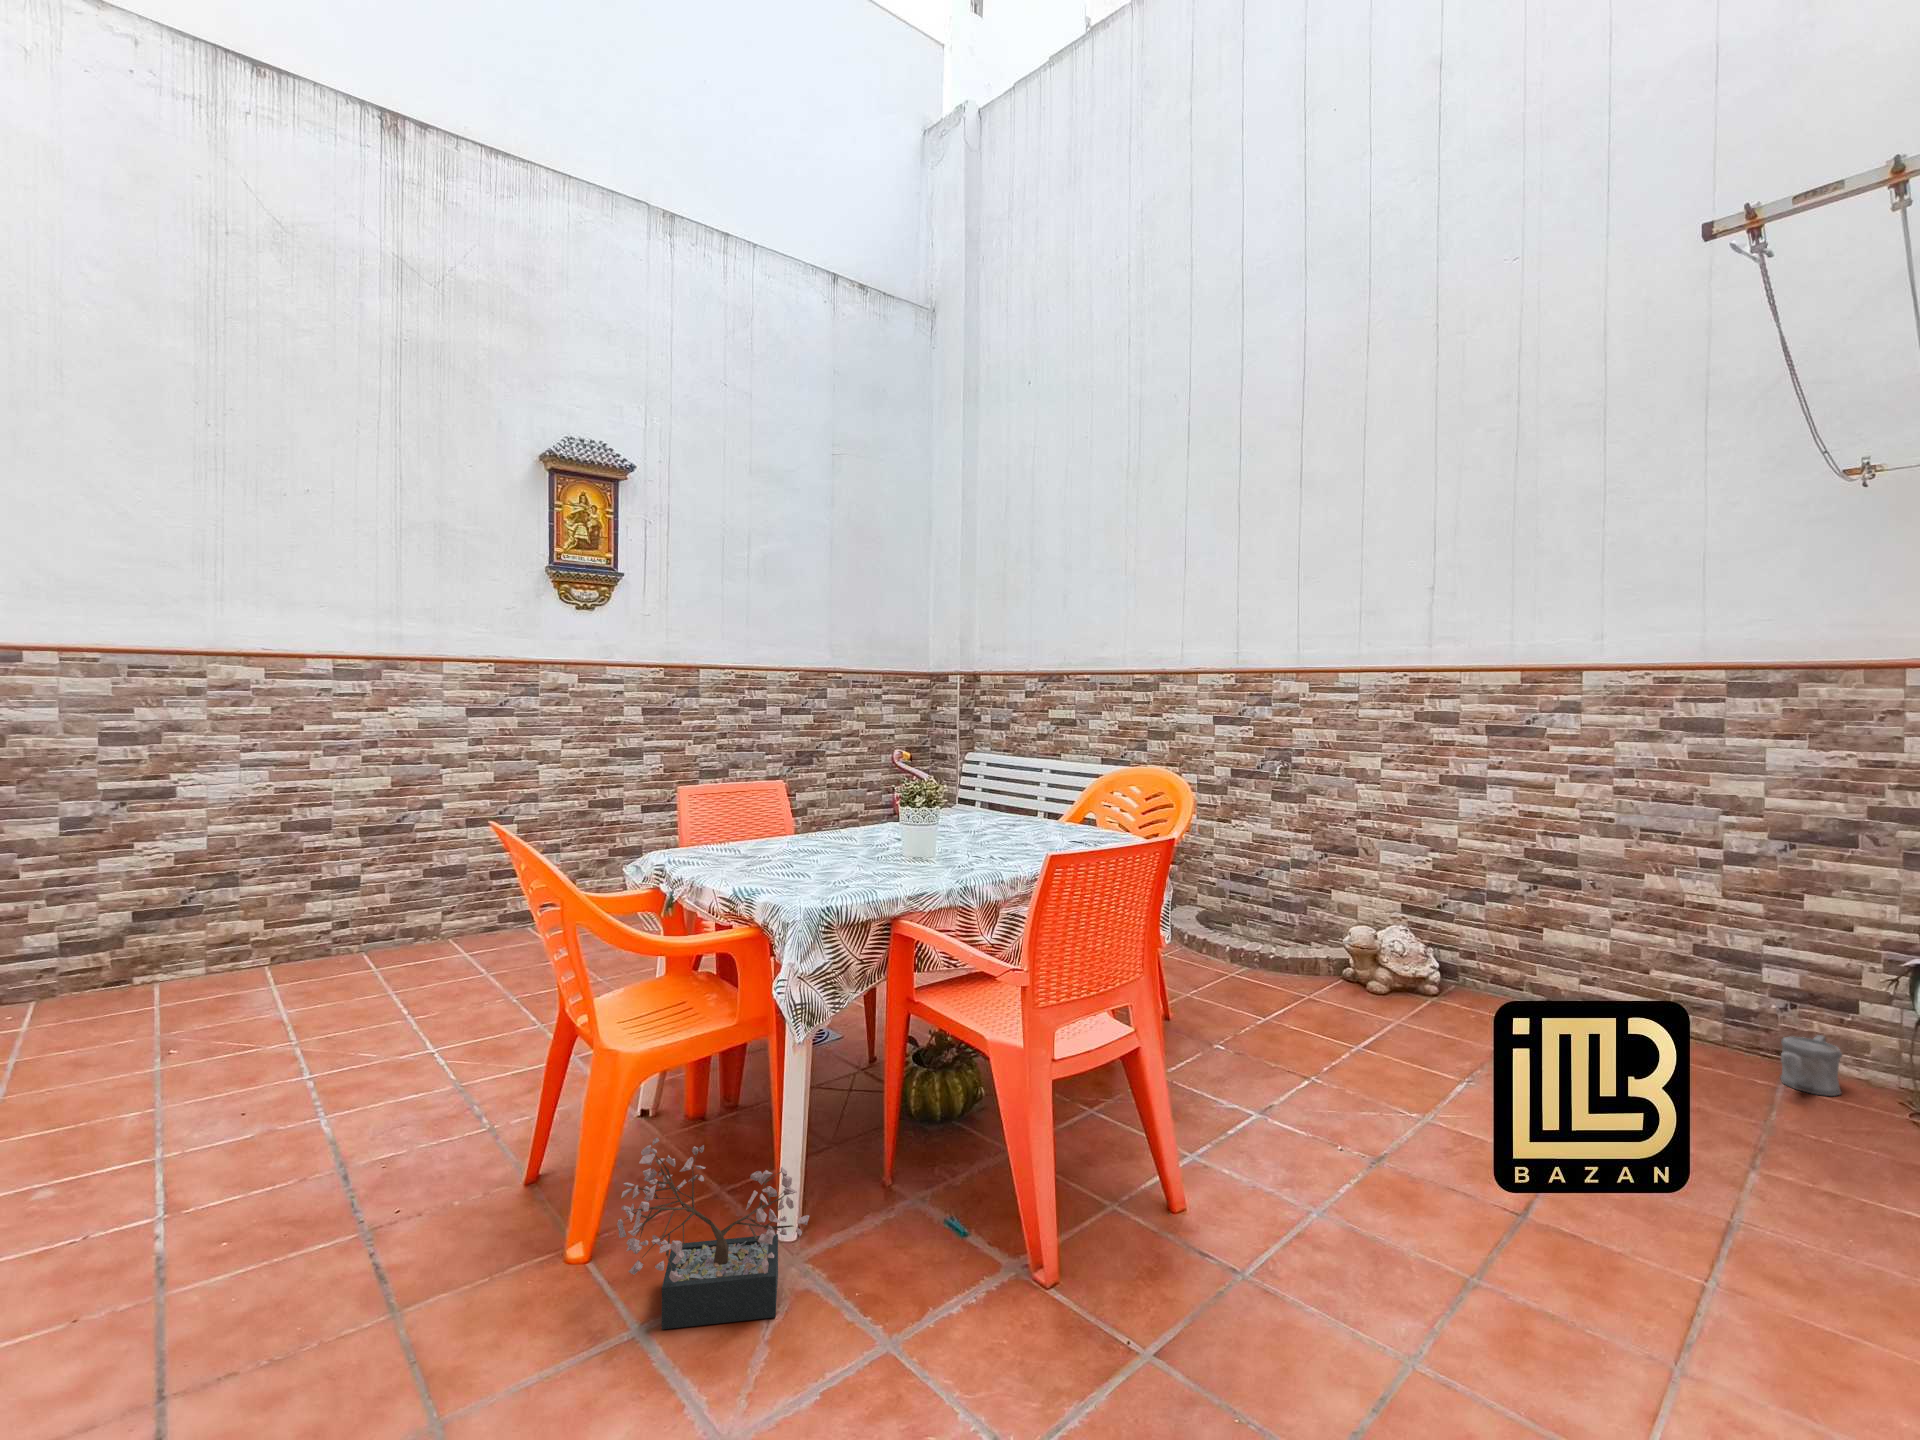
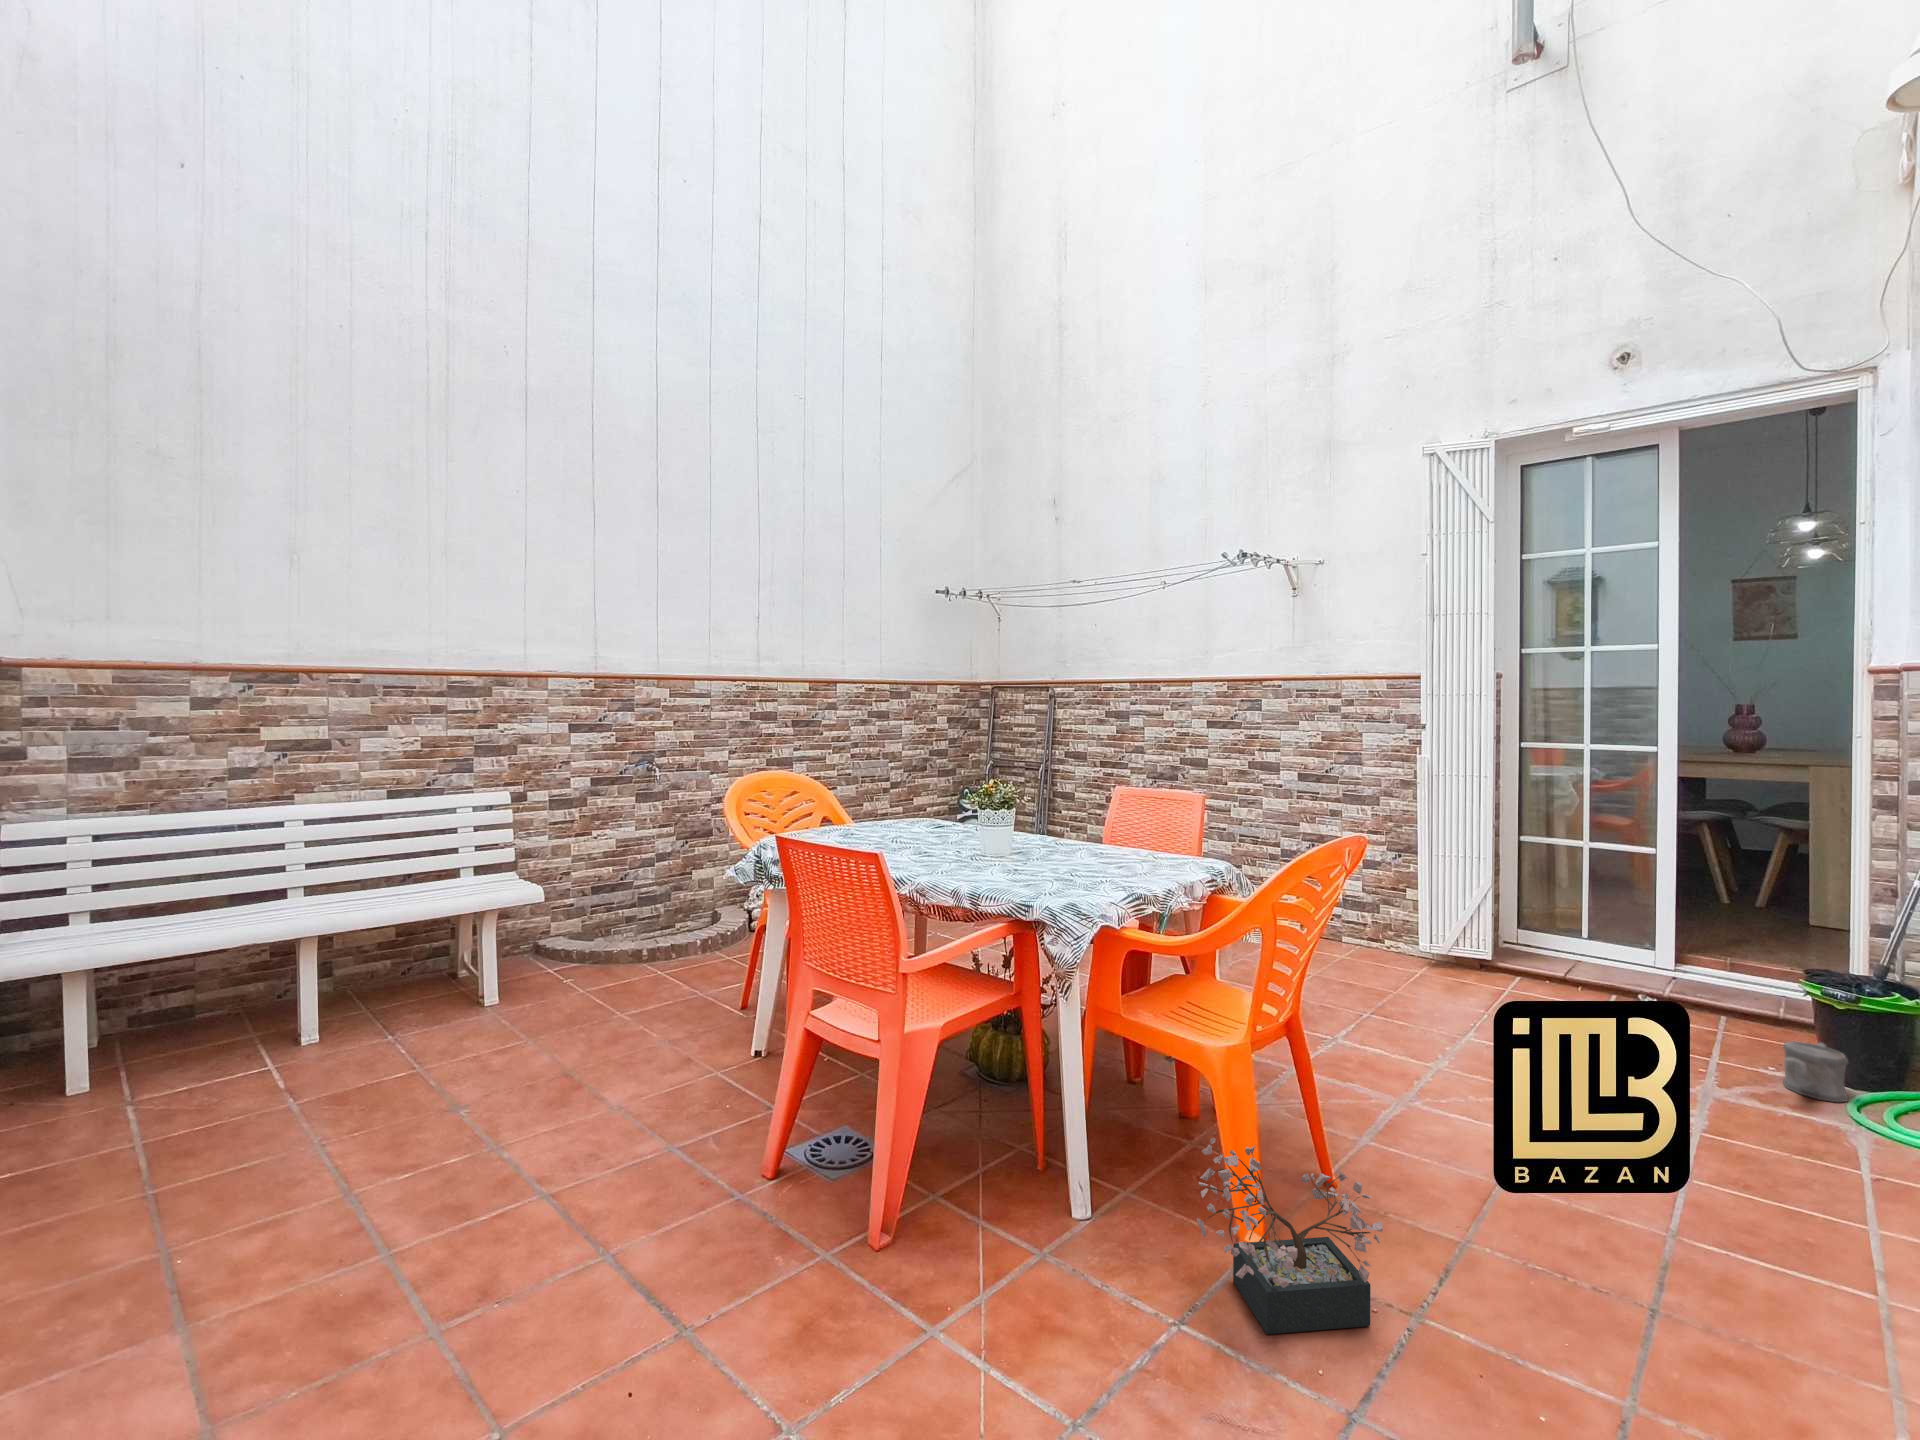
decorative plant: present [617,1138,809,1329] -> present [1197,1138,1383,1334]

